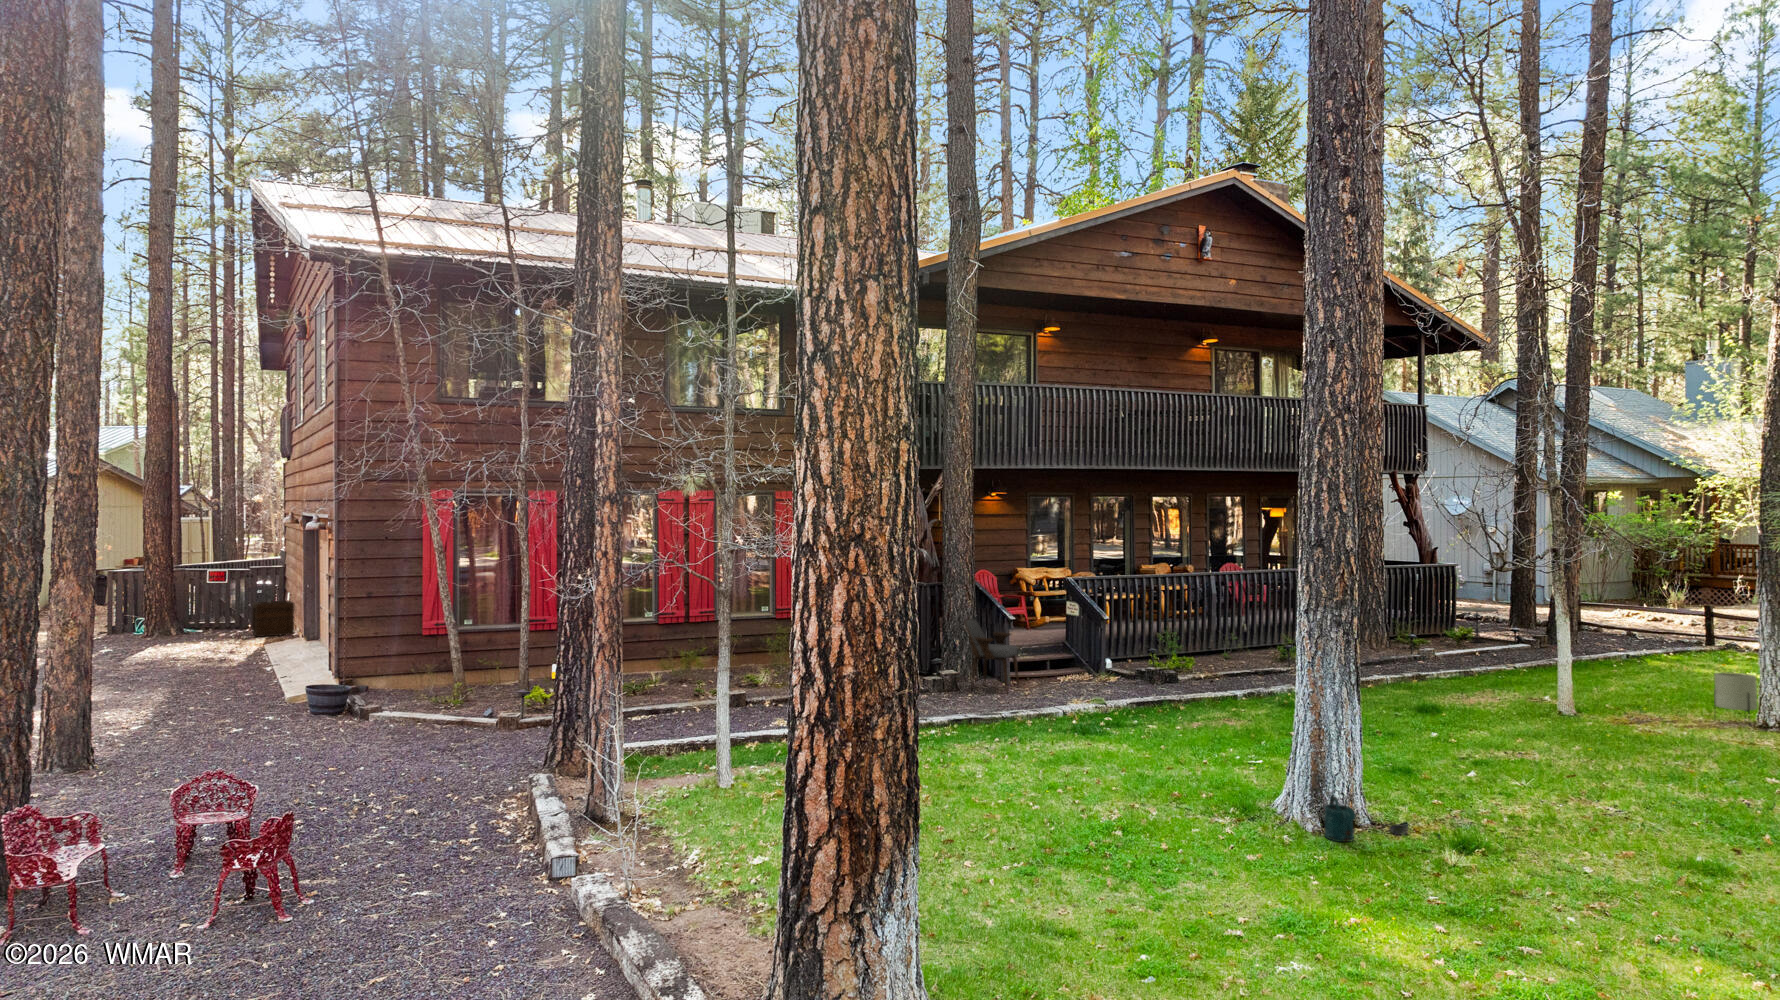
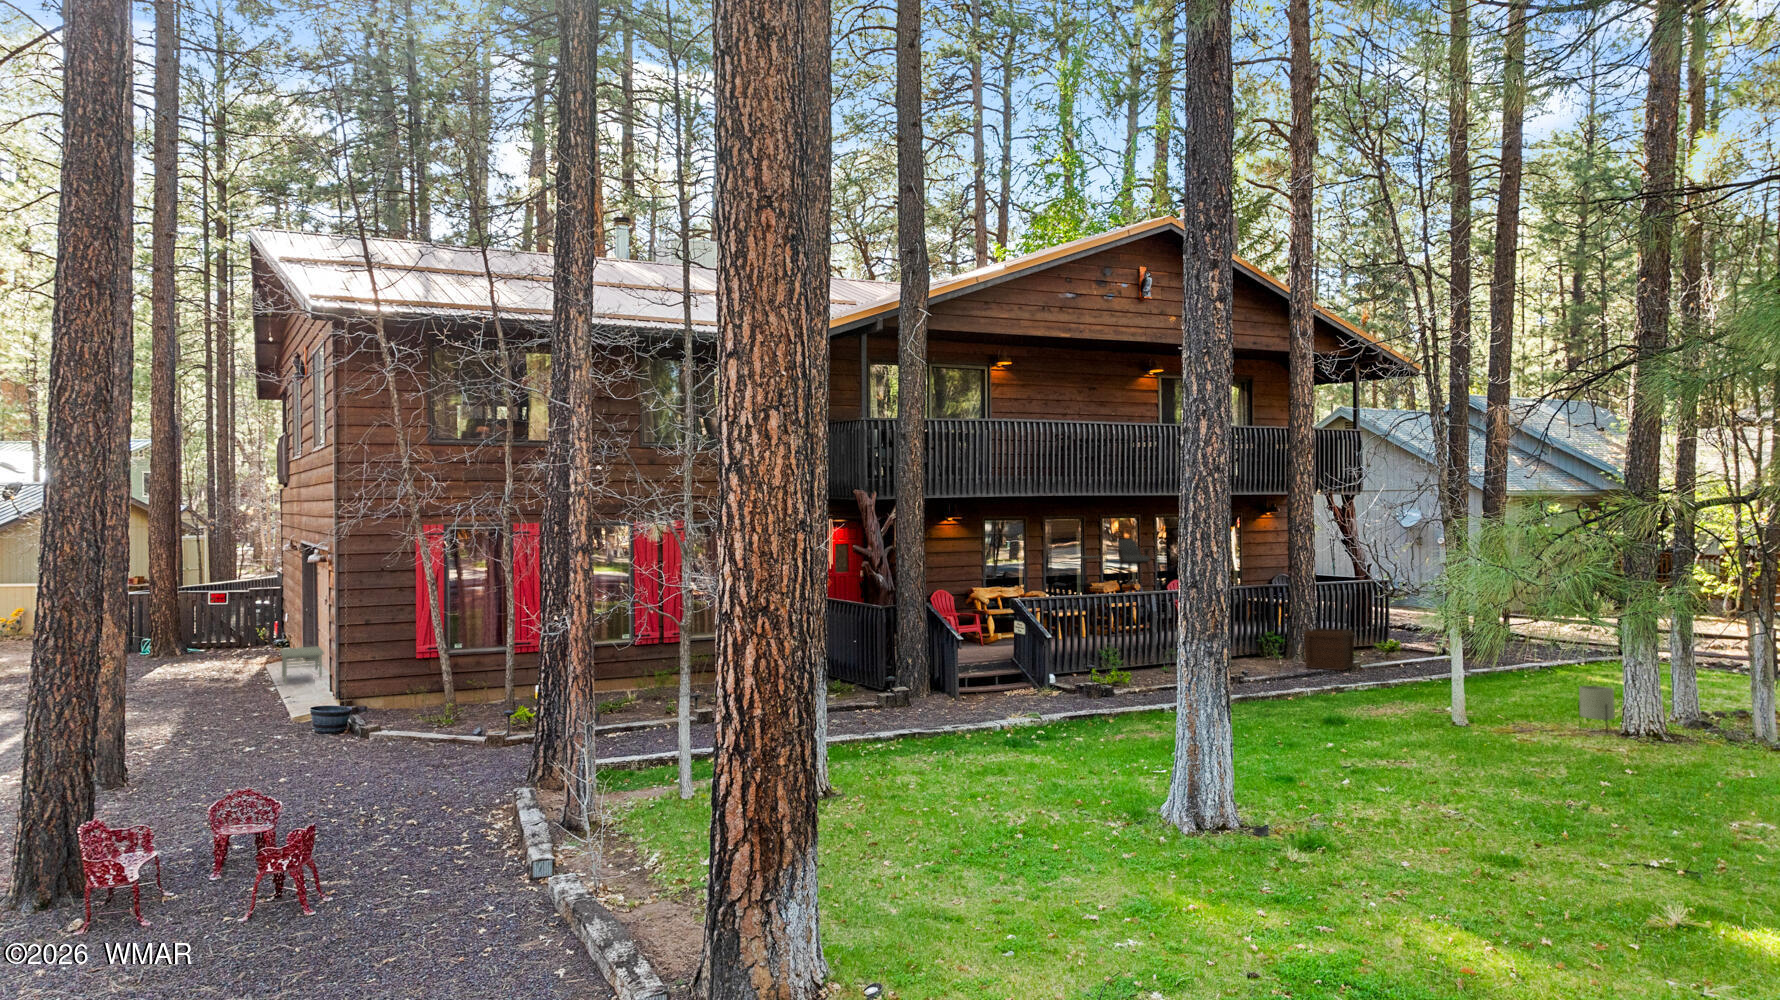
wooden crate: present [252,601,295,637] -> present [1304,628,1354,671]
side table: present [1456,607,1498,643] -> present [1071,556,1101,586]
armchair: present [965,620,1019,692] -> present [1116,539,1151,582]
storage bench: none [279,624,325,664] -> present [280,646,324,685]
watering can: present [1324,796,1356,842] -> none [1196,801,1220,841]

